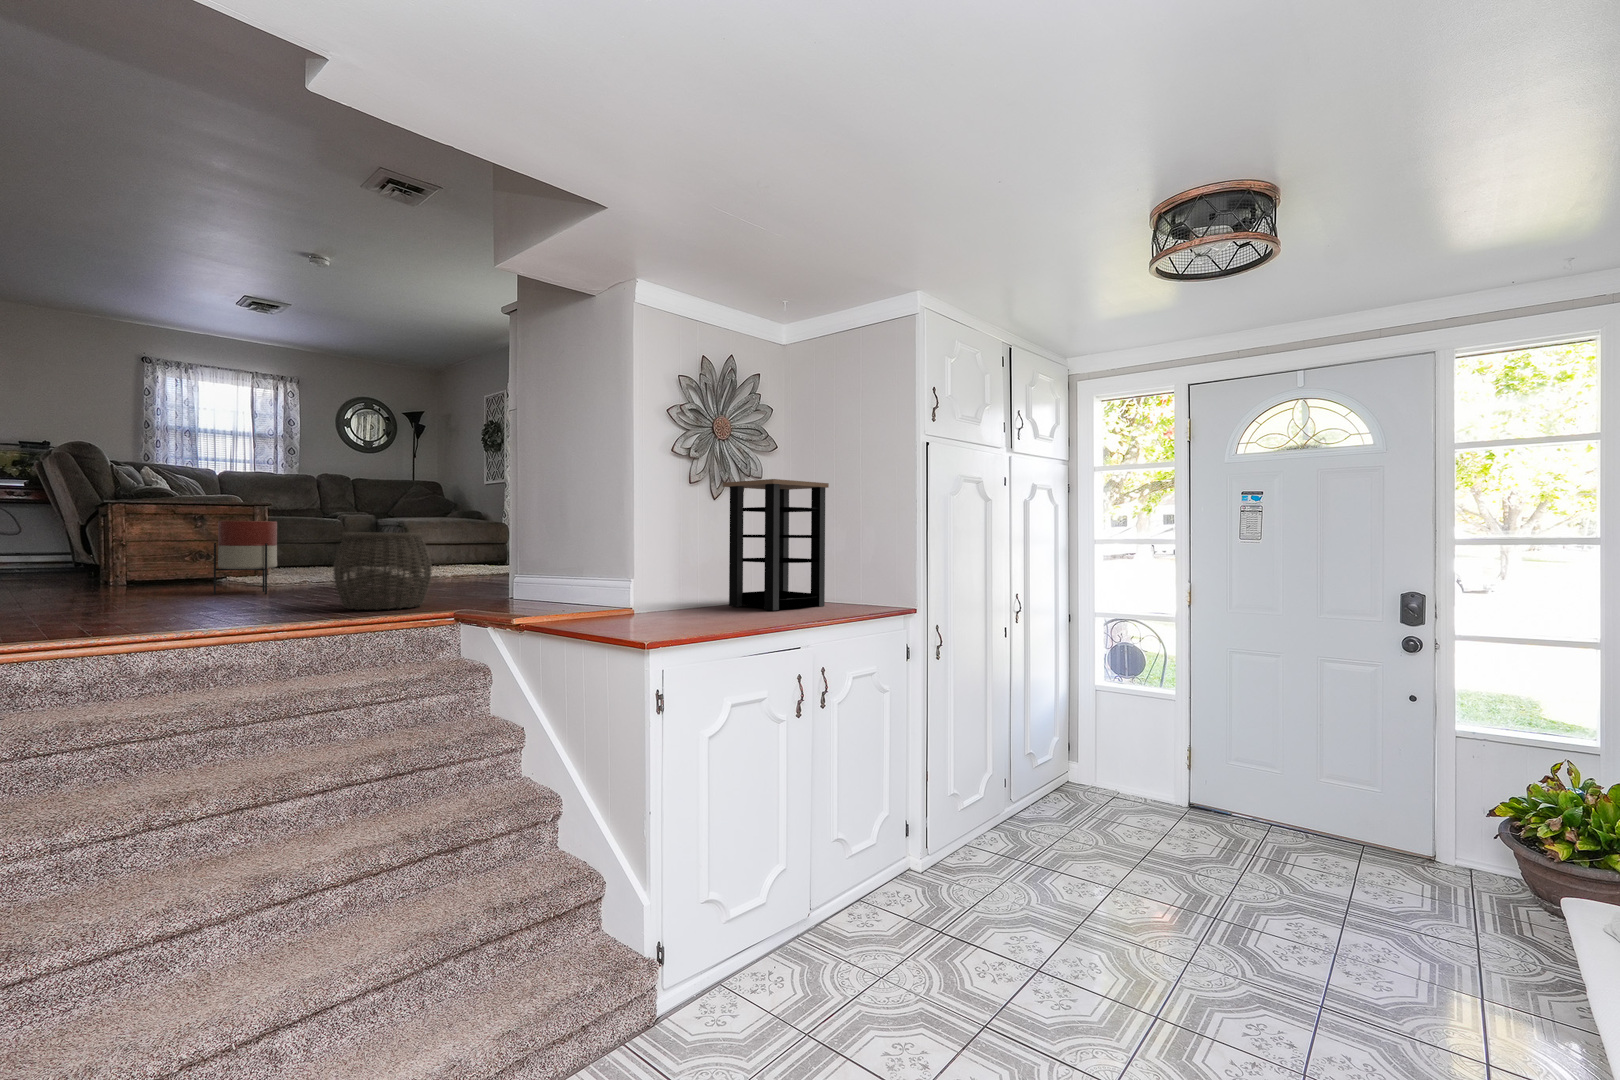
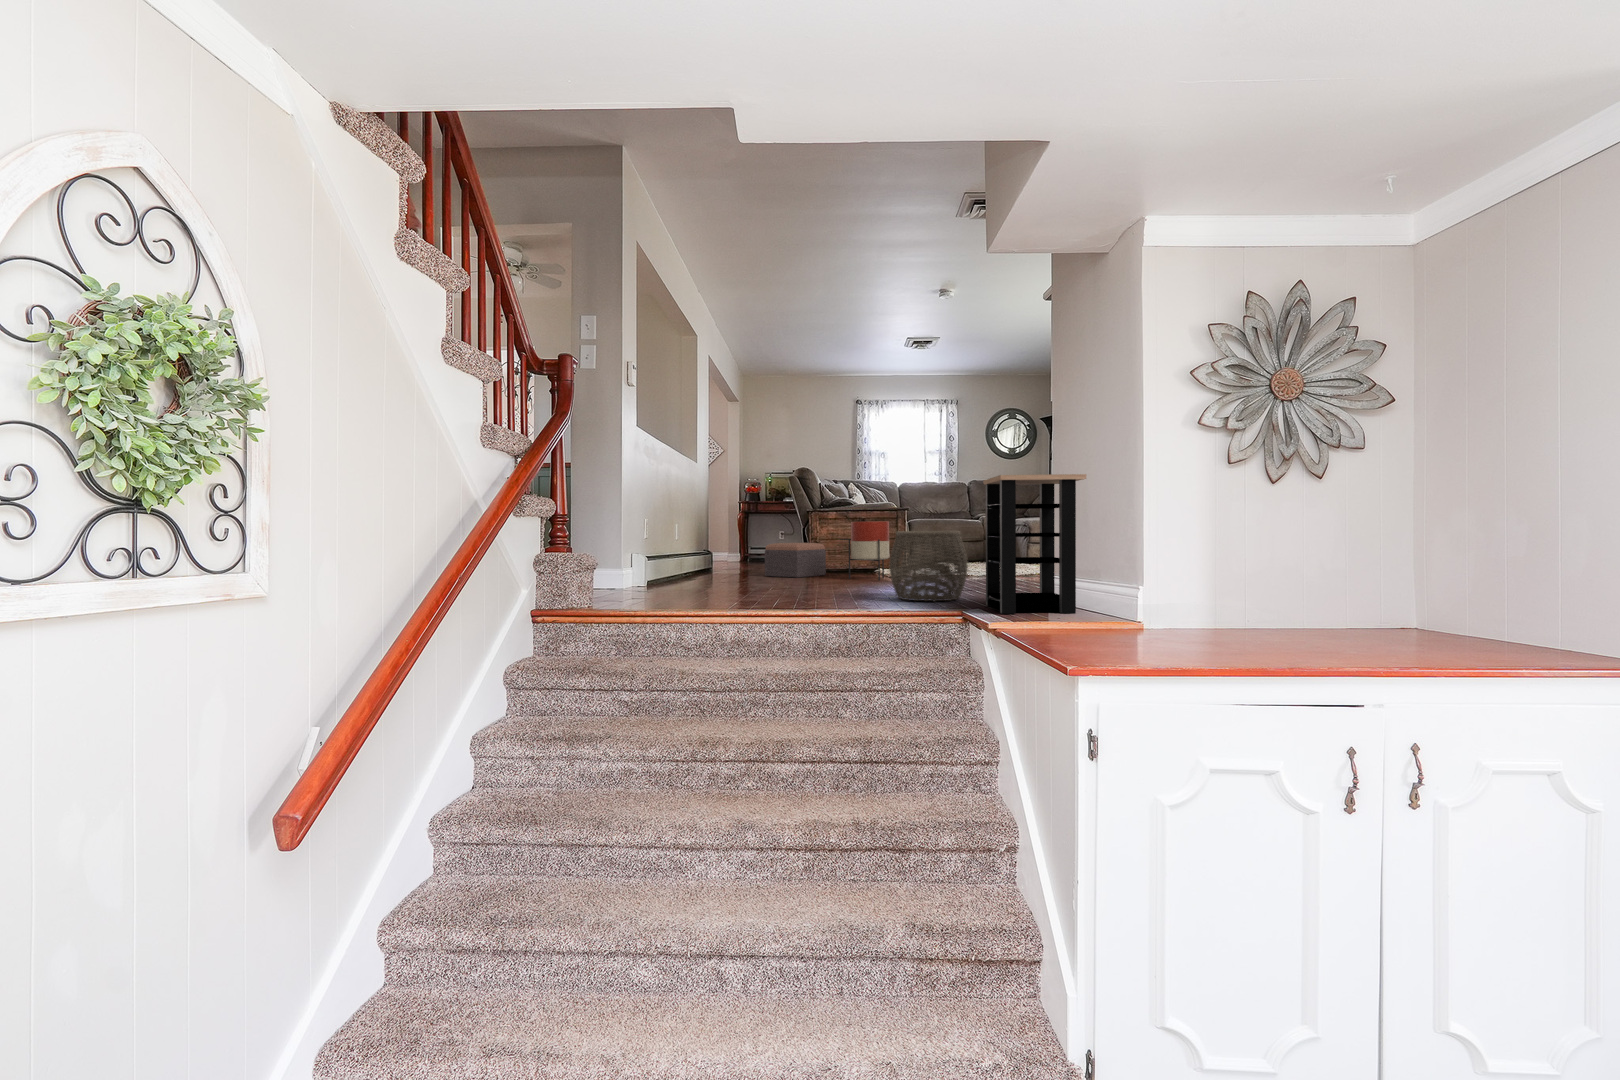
side table: present [723,479,829,610] -> present [983,474,1086,614]
footstool: none [42,549,157,597] -> present [765,543,826,578]

